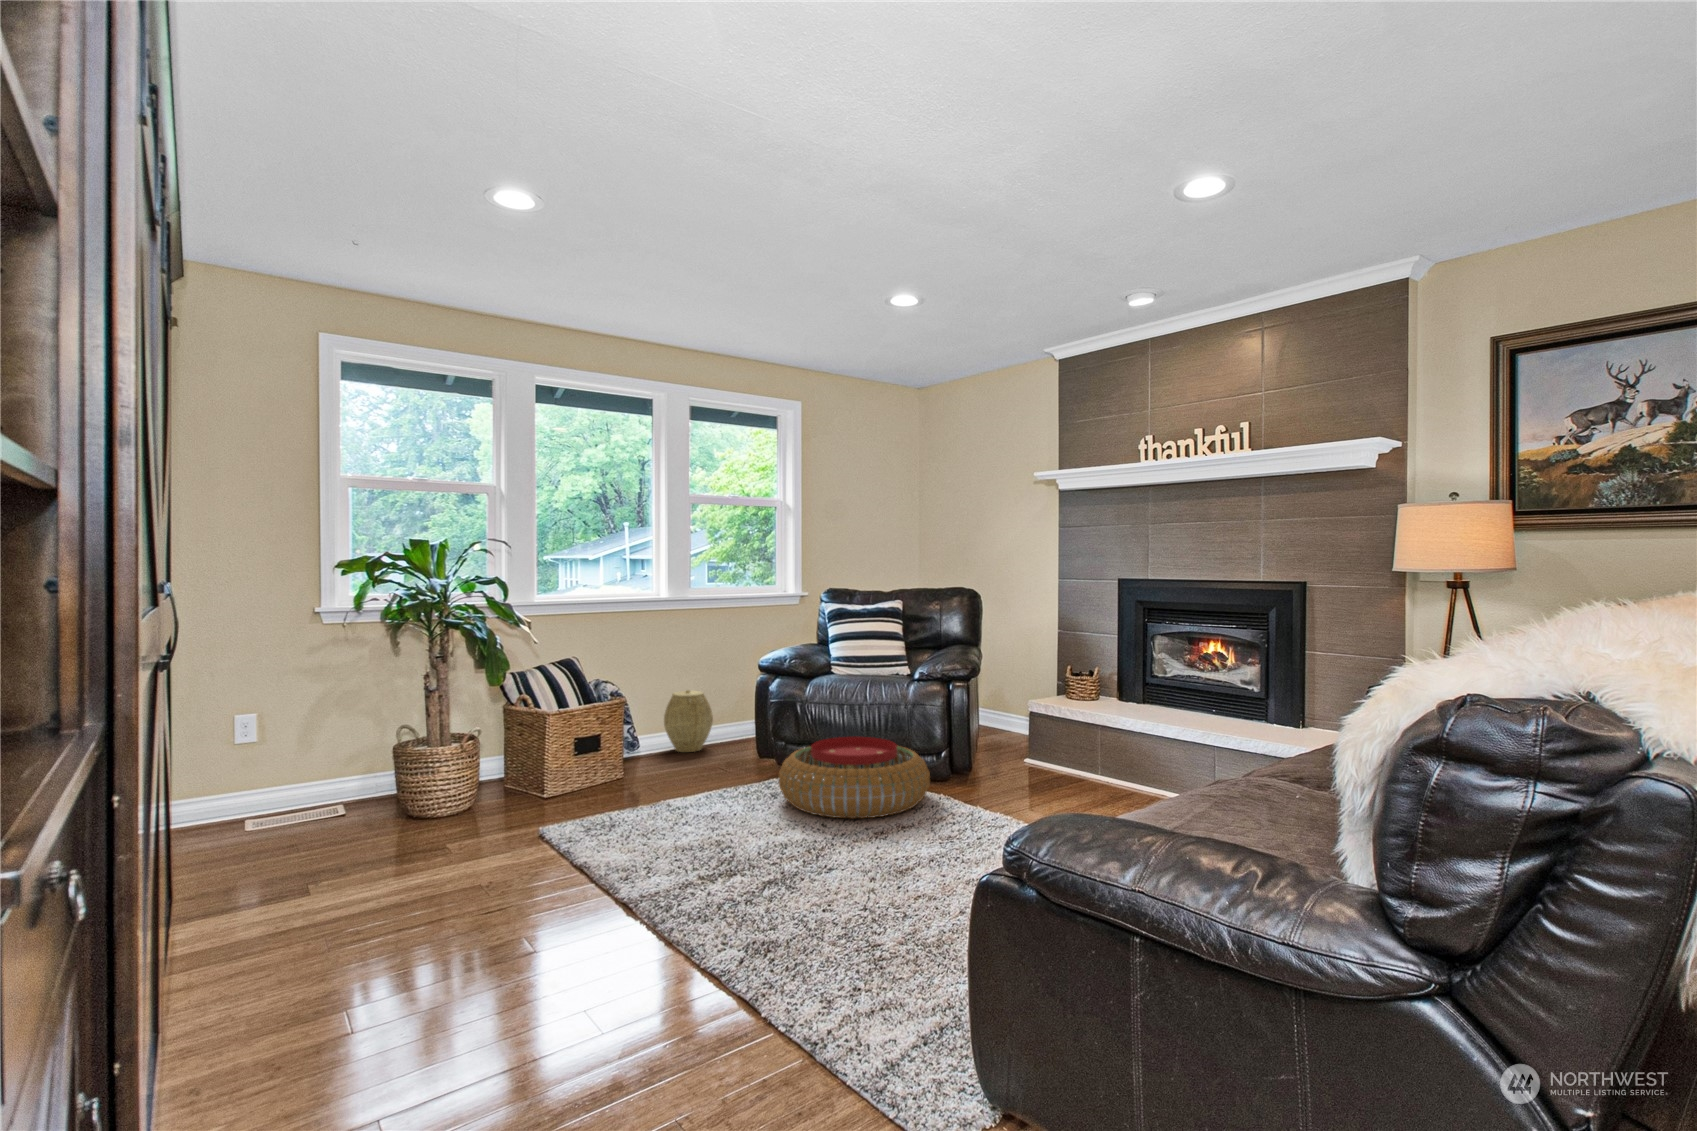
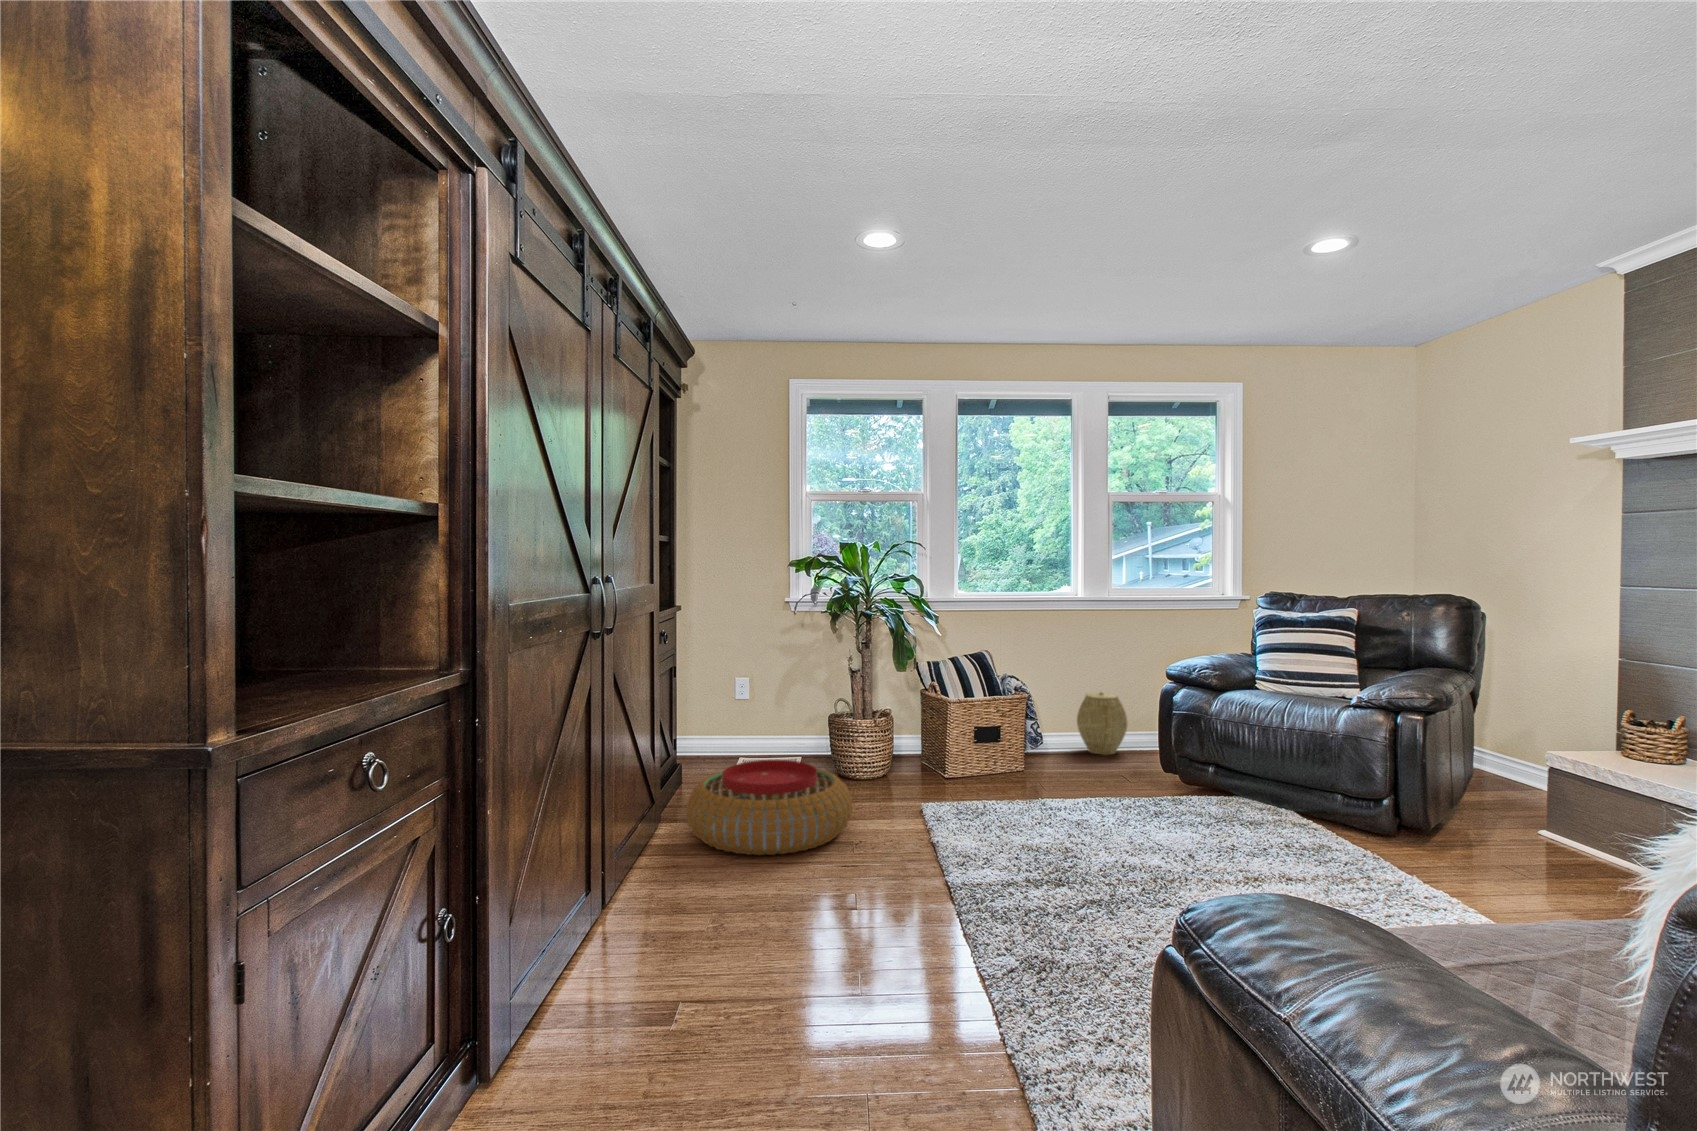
pouf: present [779,737,930,818] -> present [686,760,852,855]

